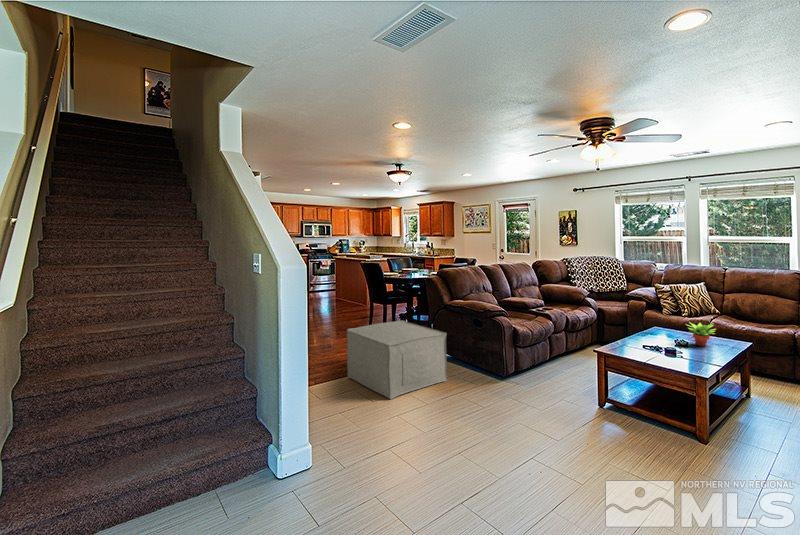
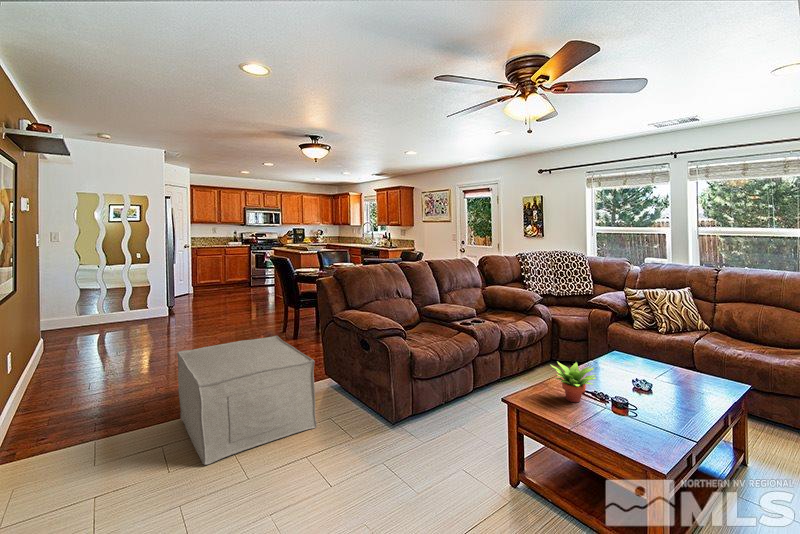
succulent plant: present [687,322,716,346] -> present [550,361,596,402]

